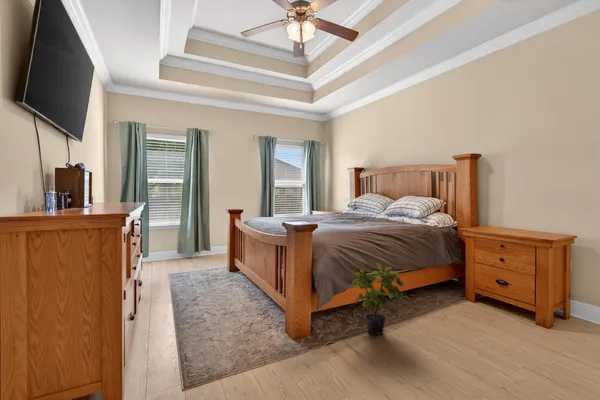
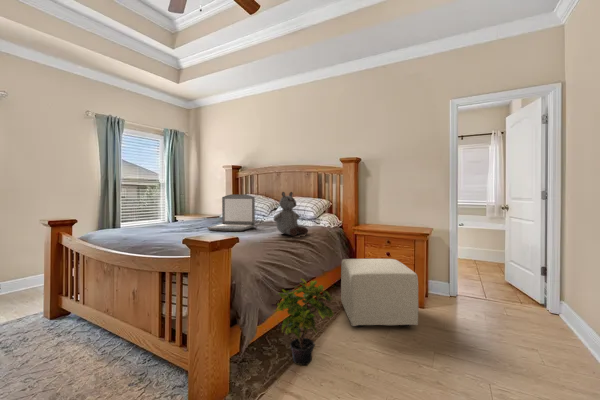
stuffed bear: none [368,191,400,230] -> present [274,192,308,236]
laptop: none [321,193,361,224] -> present [207,194,255,231]
ottoman: none [436,258,516,333] -> present [341,259,418,327]

